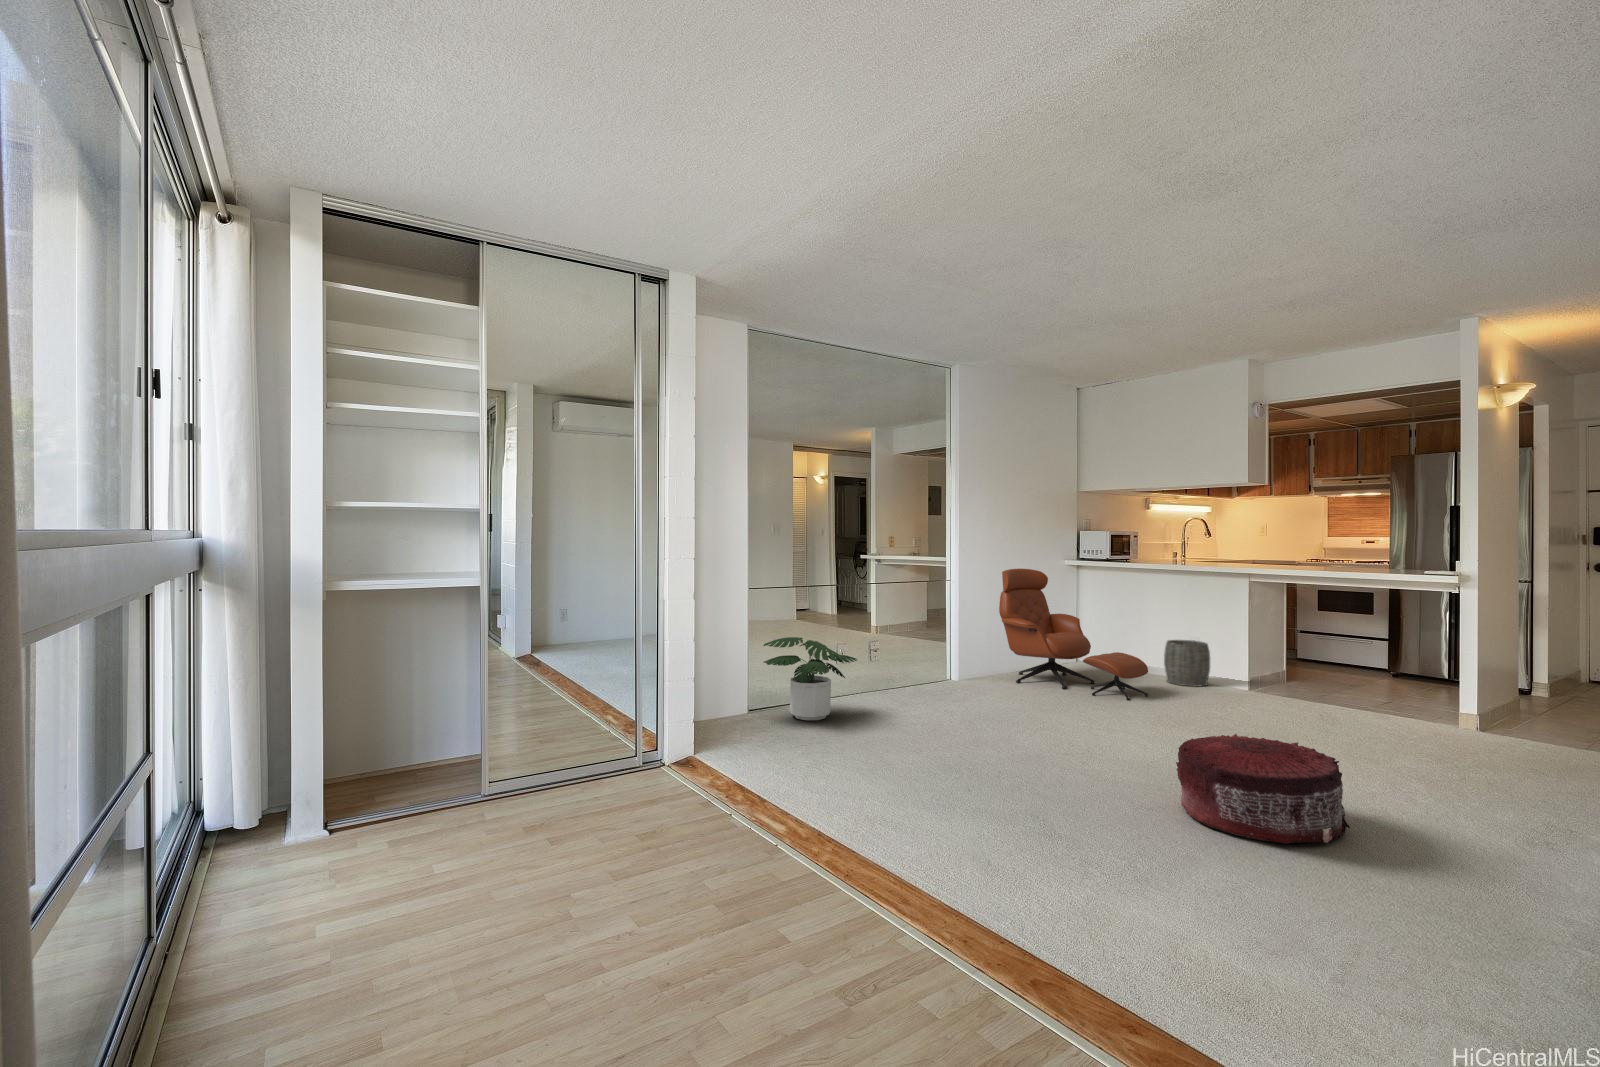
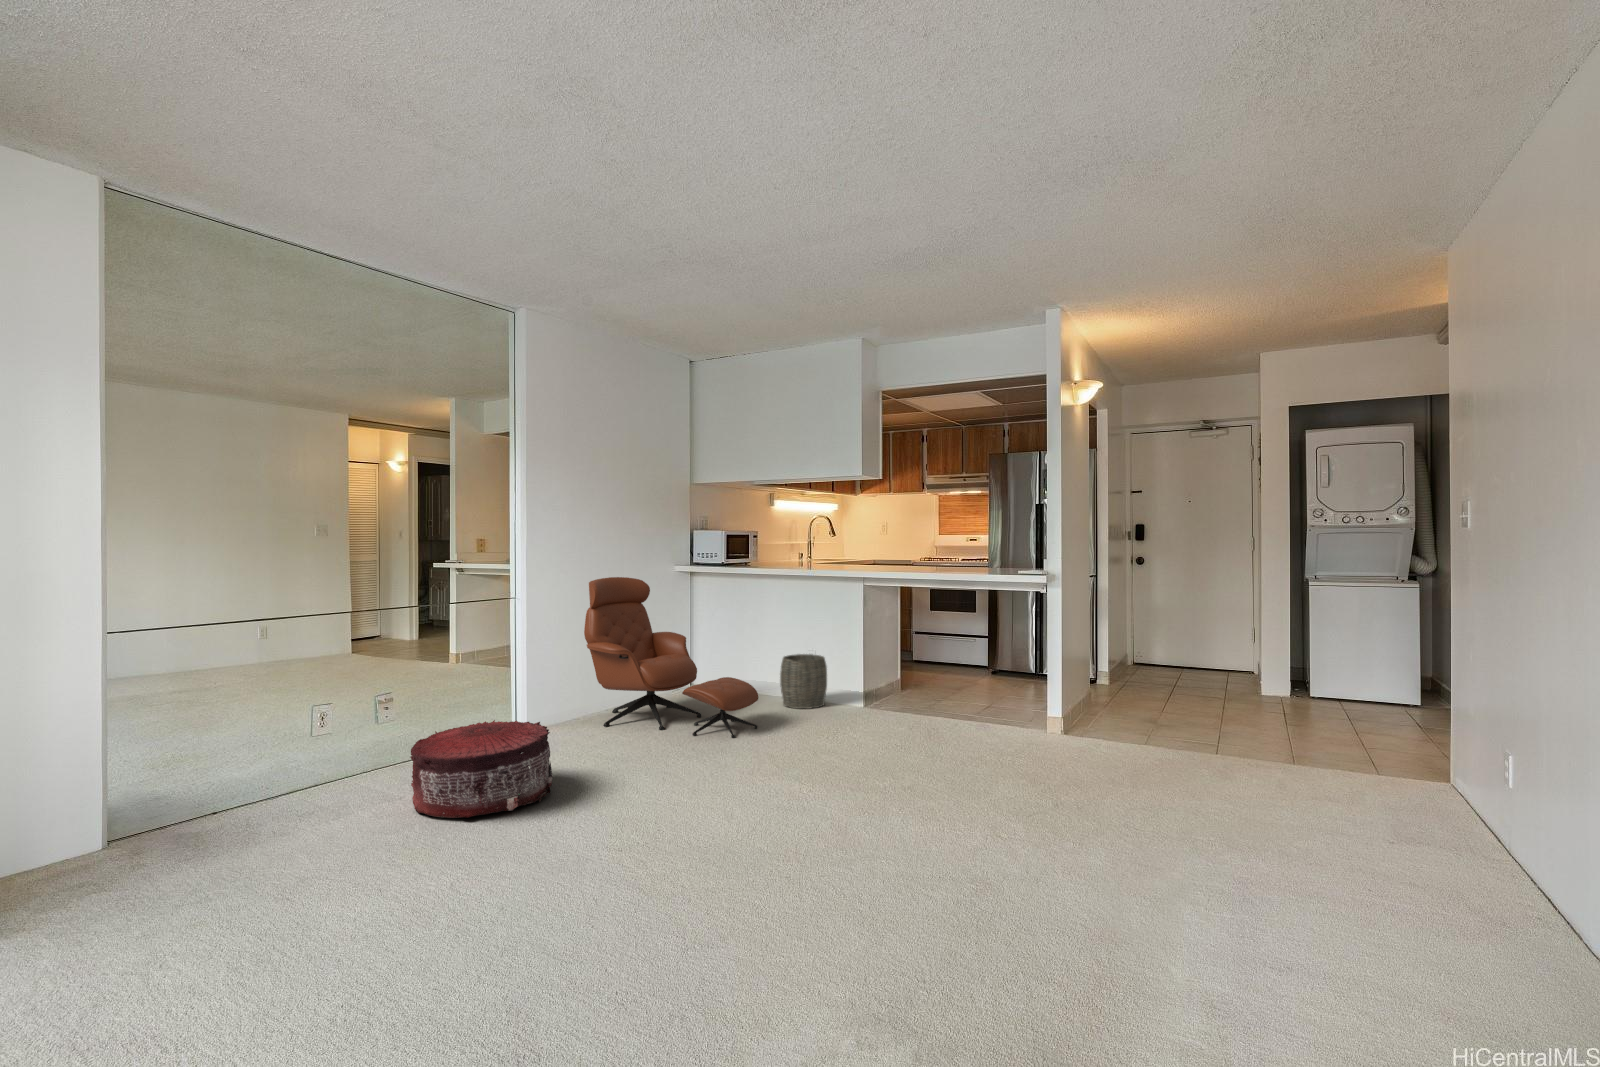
potted plant: present [763,637,857,720] -> none [123,705,328,846]
pouf: present [1176,734,1350,844] -> present [410,720,553,818]

